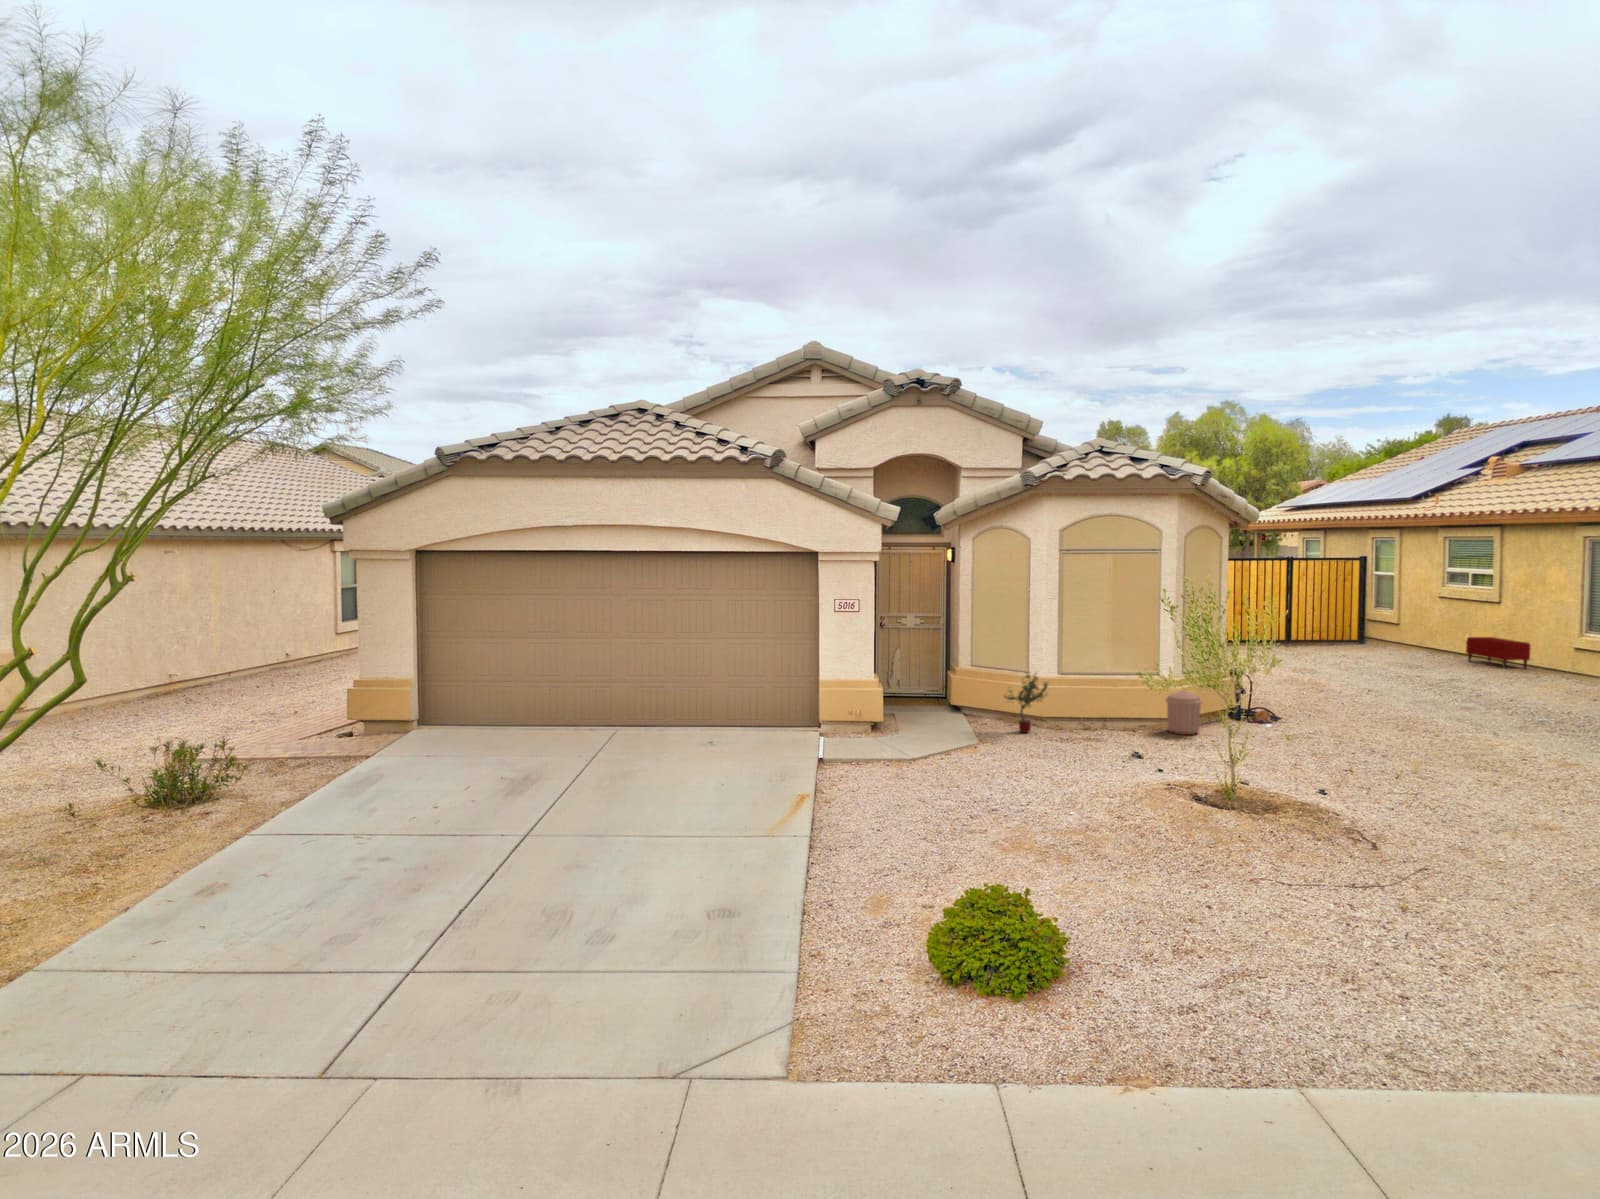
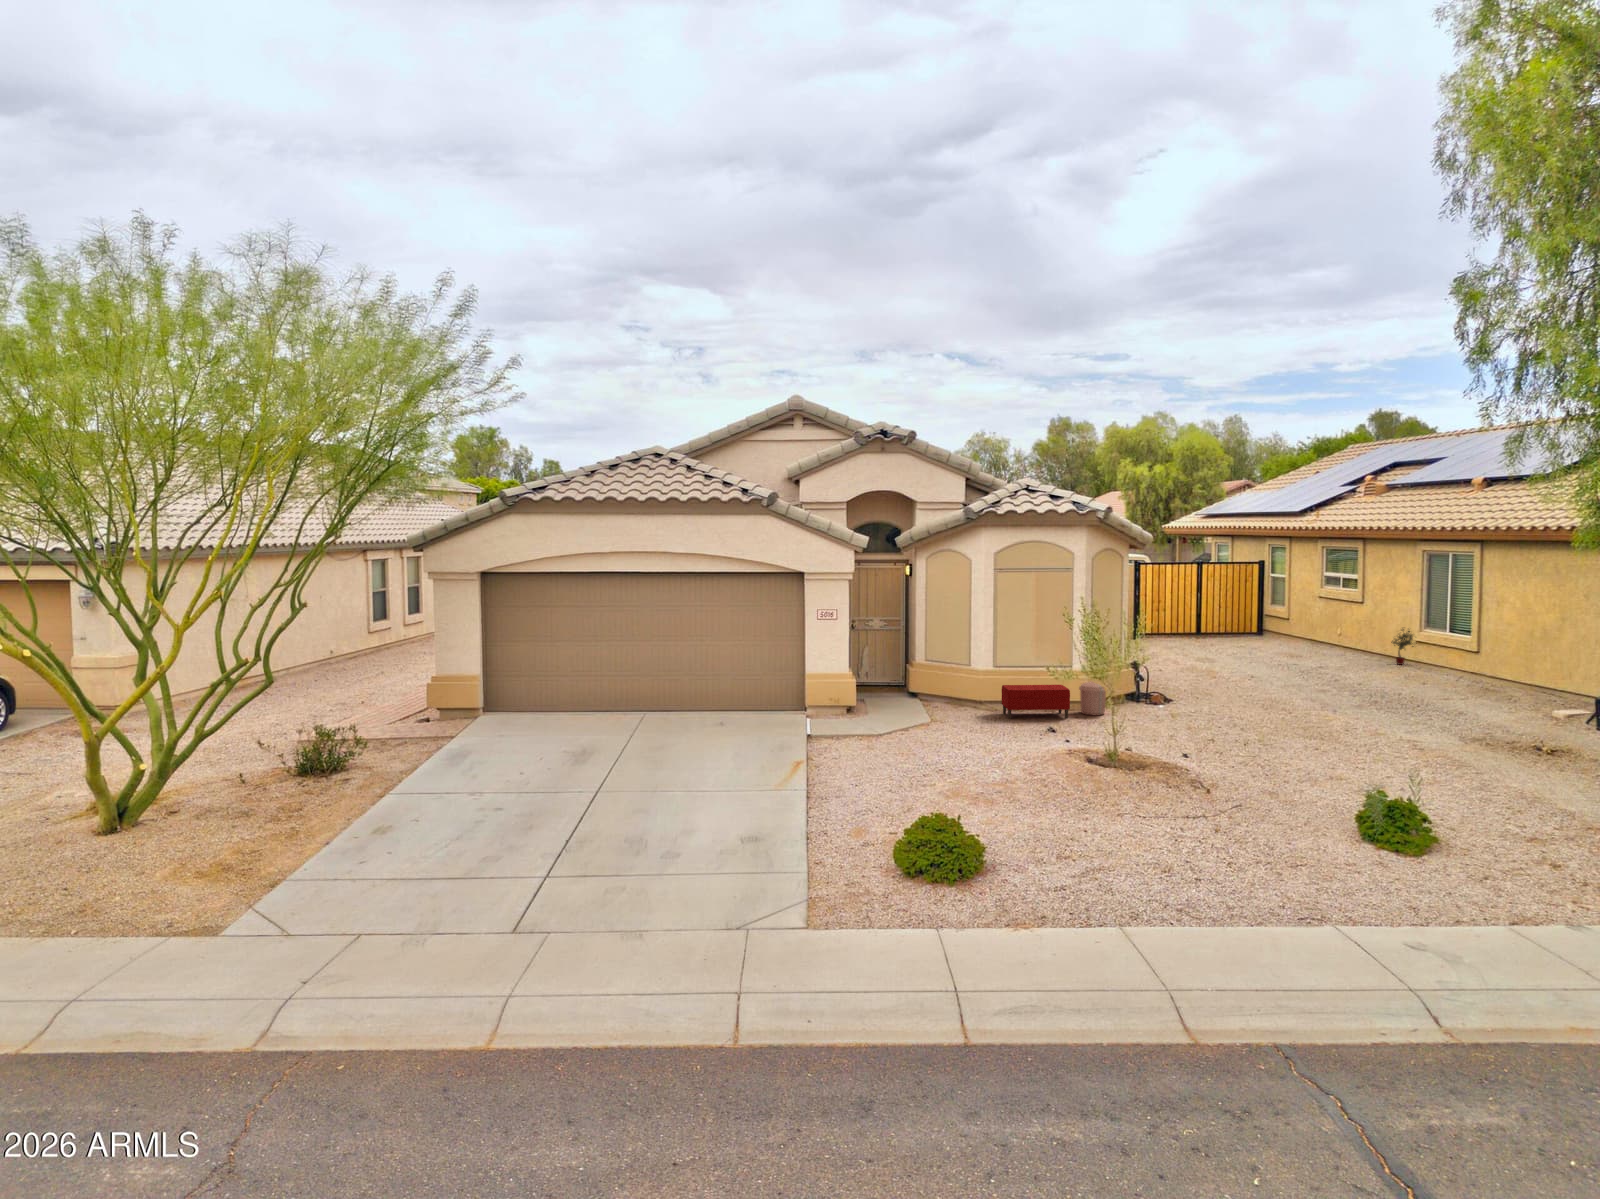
bench: present [1466,637,1530,668] -> present [1002,685,1070,719]
potted tree: present [1004,673,1048,733] -> present [1391,629,1414,665]

